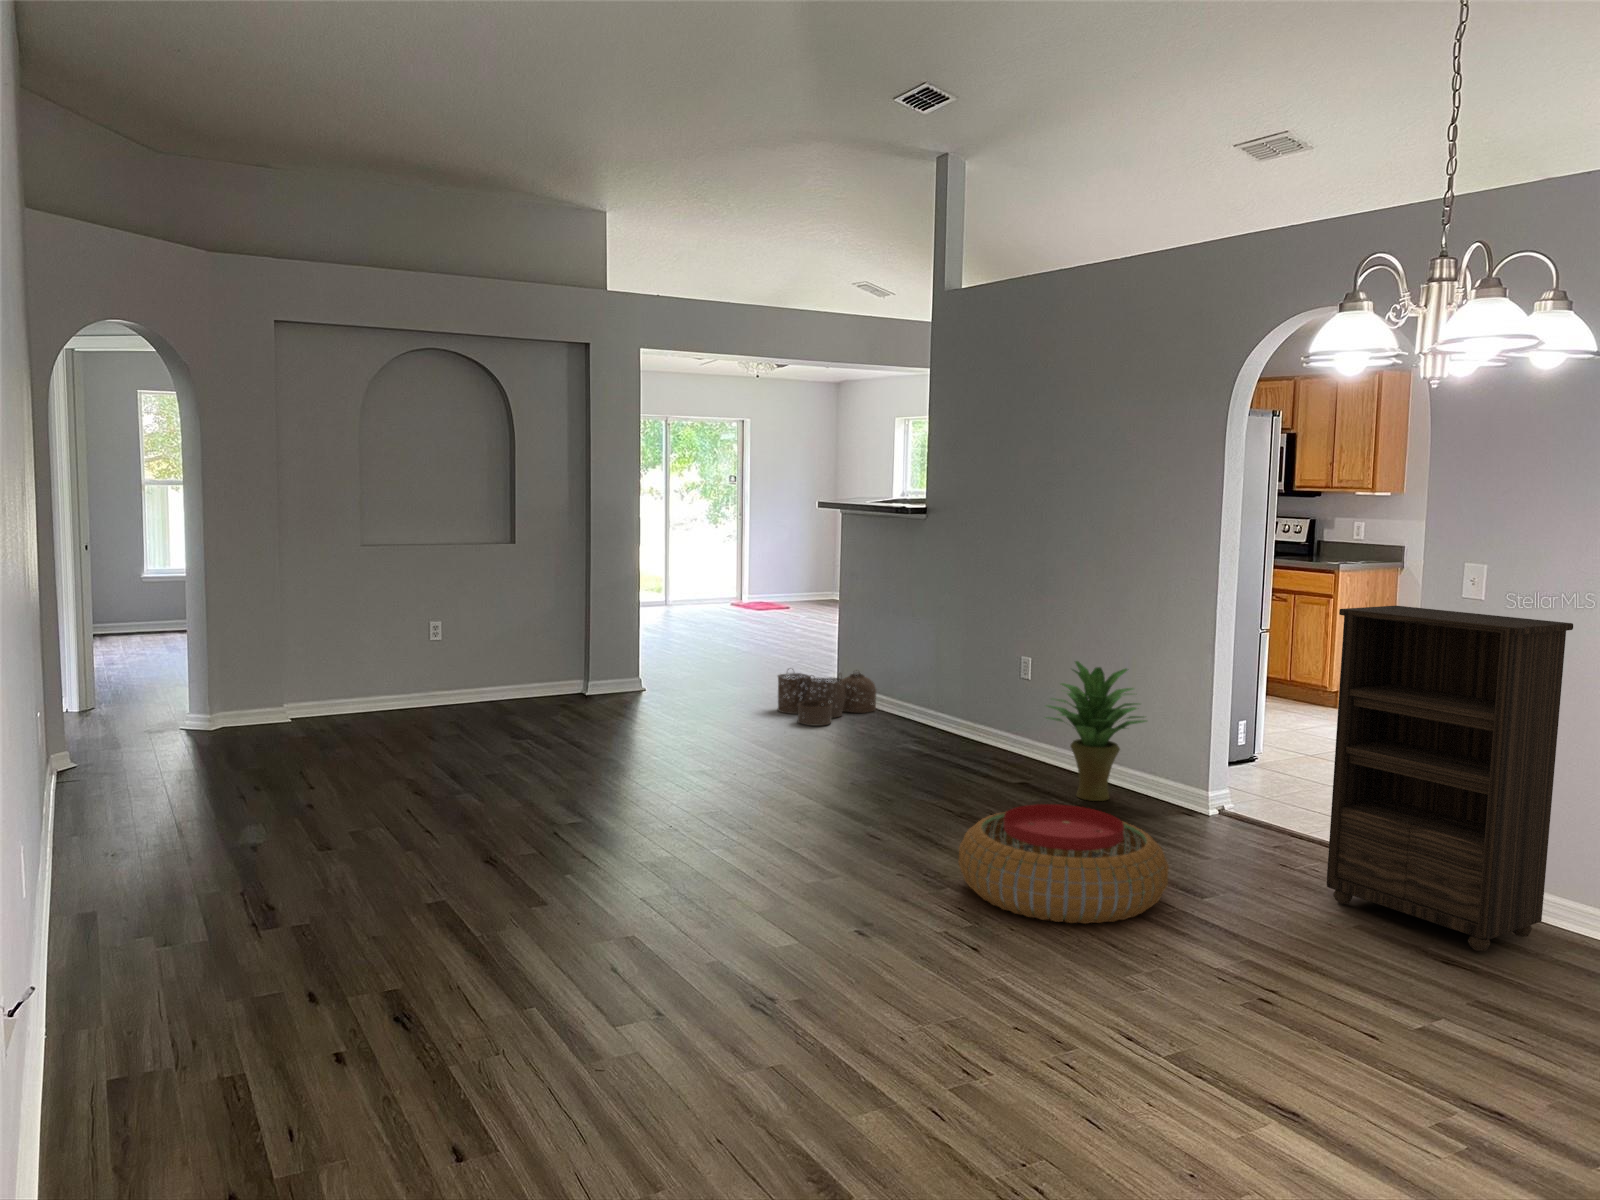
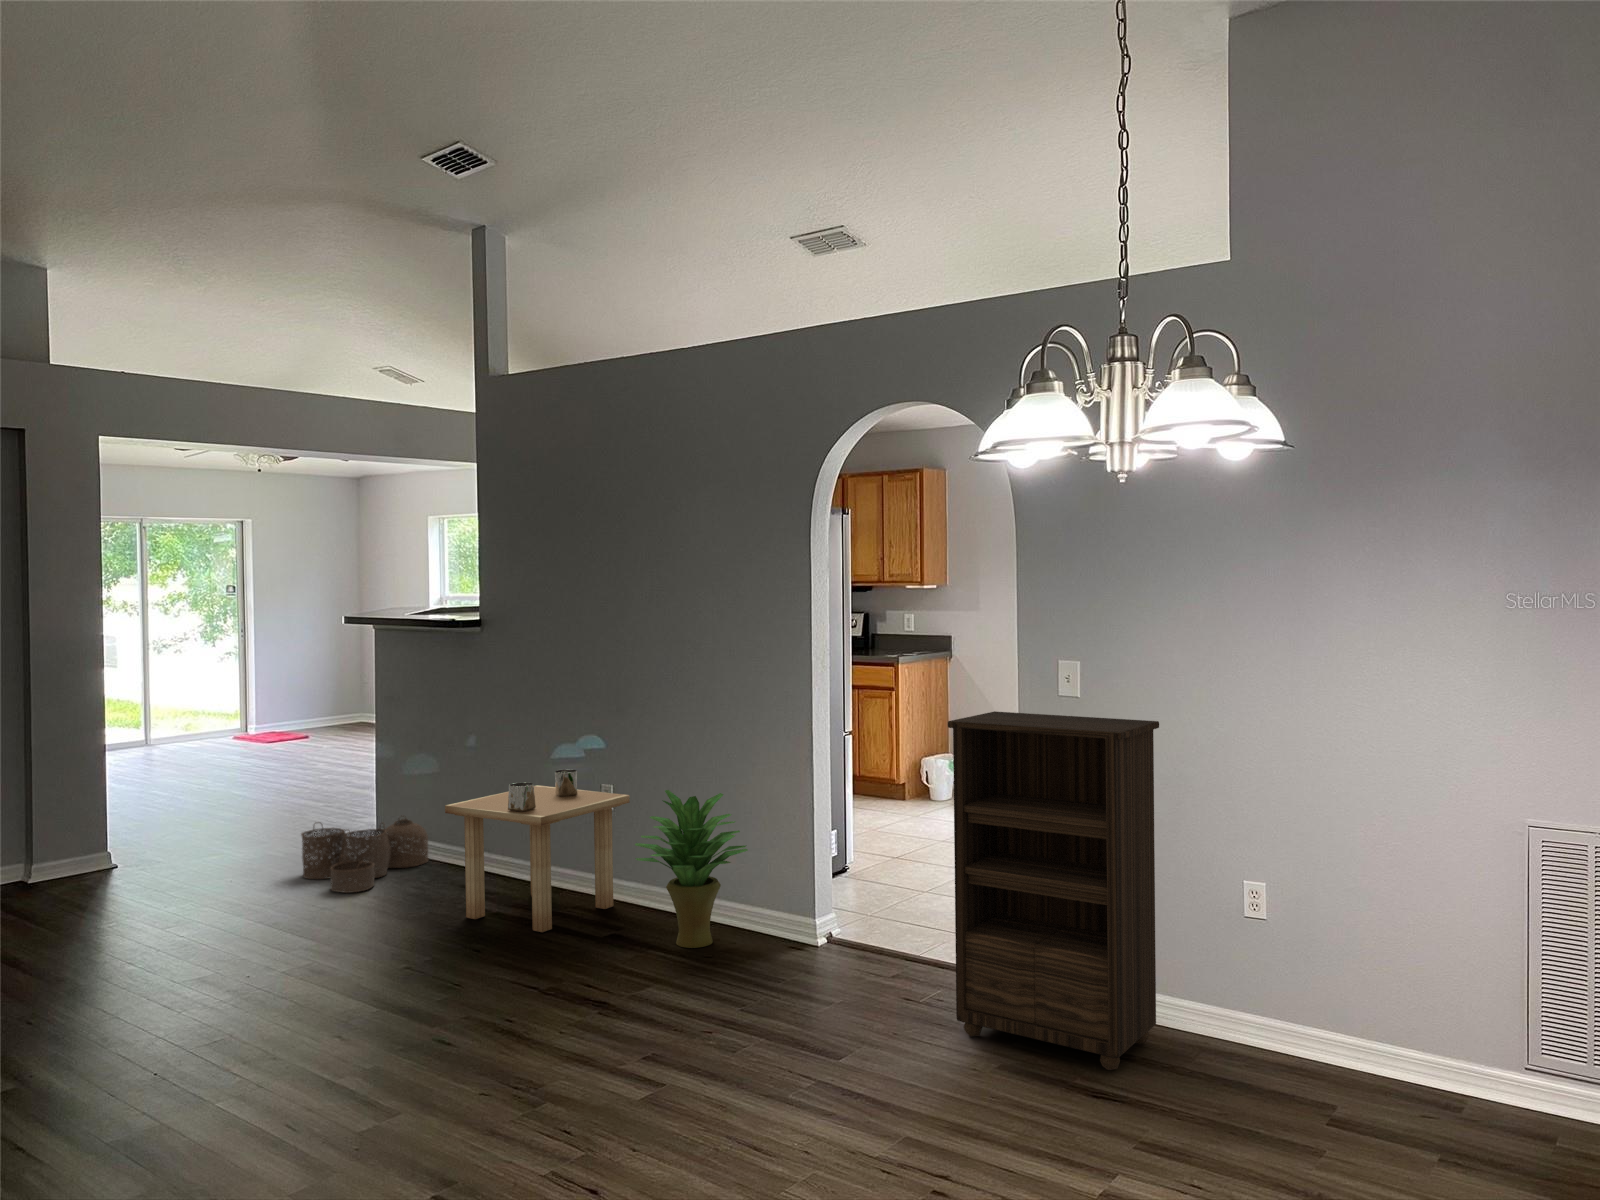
side table: none [888,639,1046,772] -> present [445,769,630,932]
pouf: present [958,804,1169,923] -> none [558,972,801,1127]

